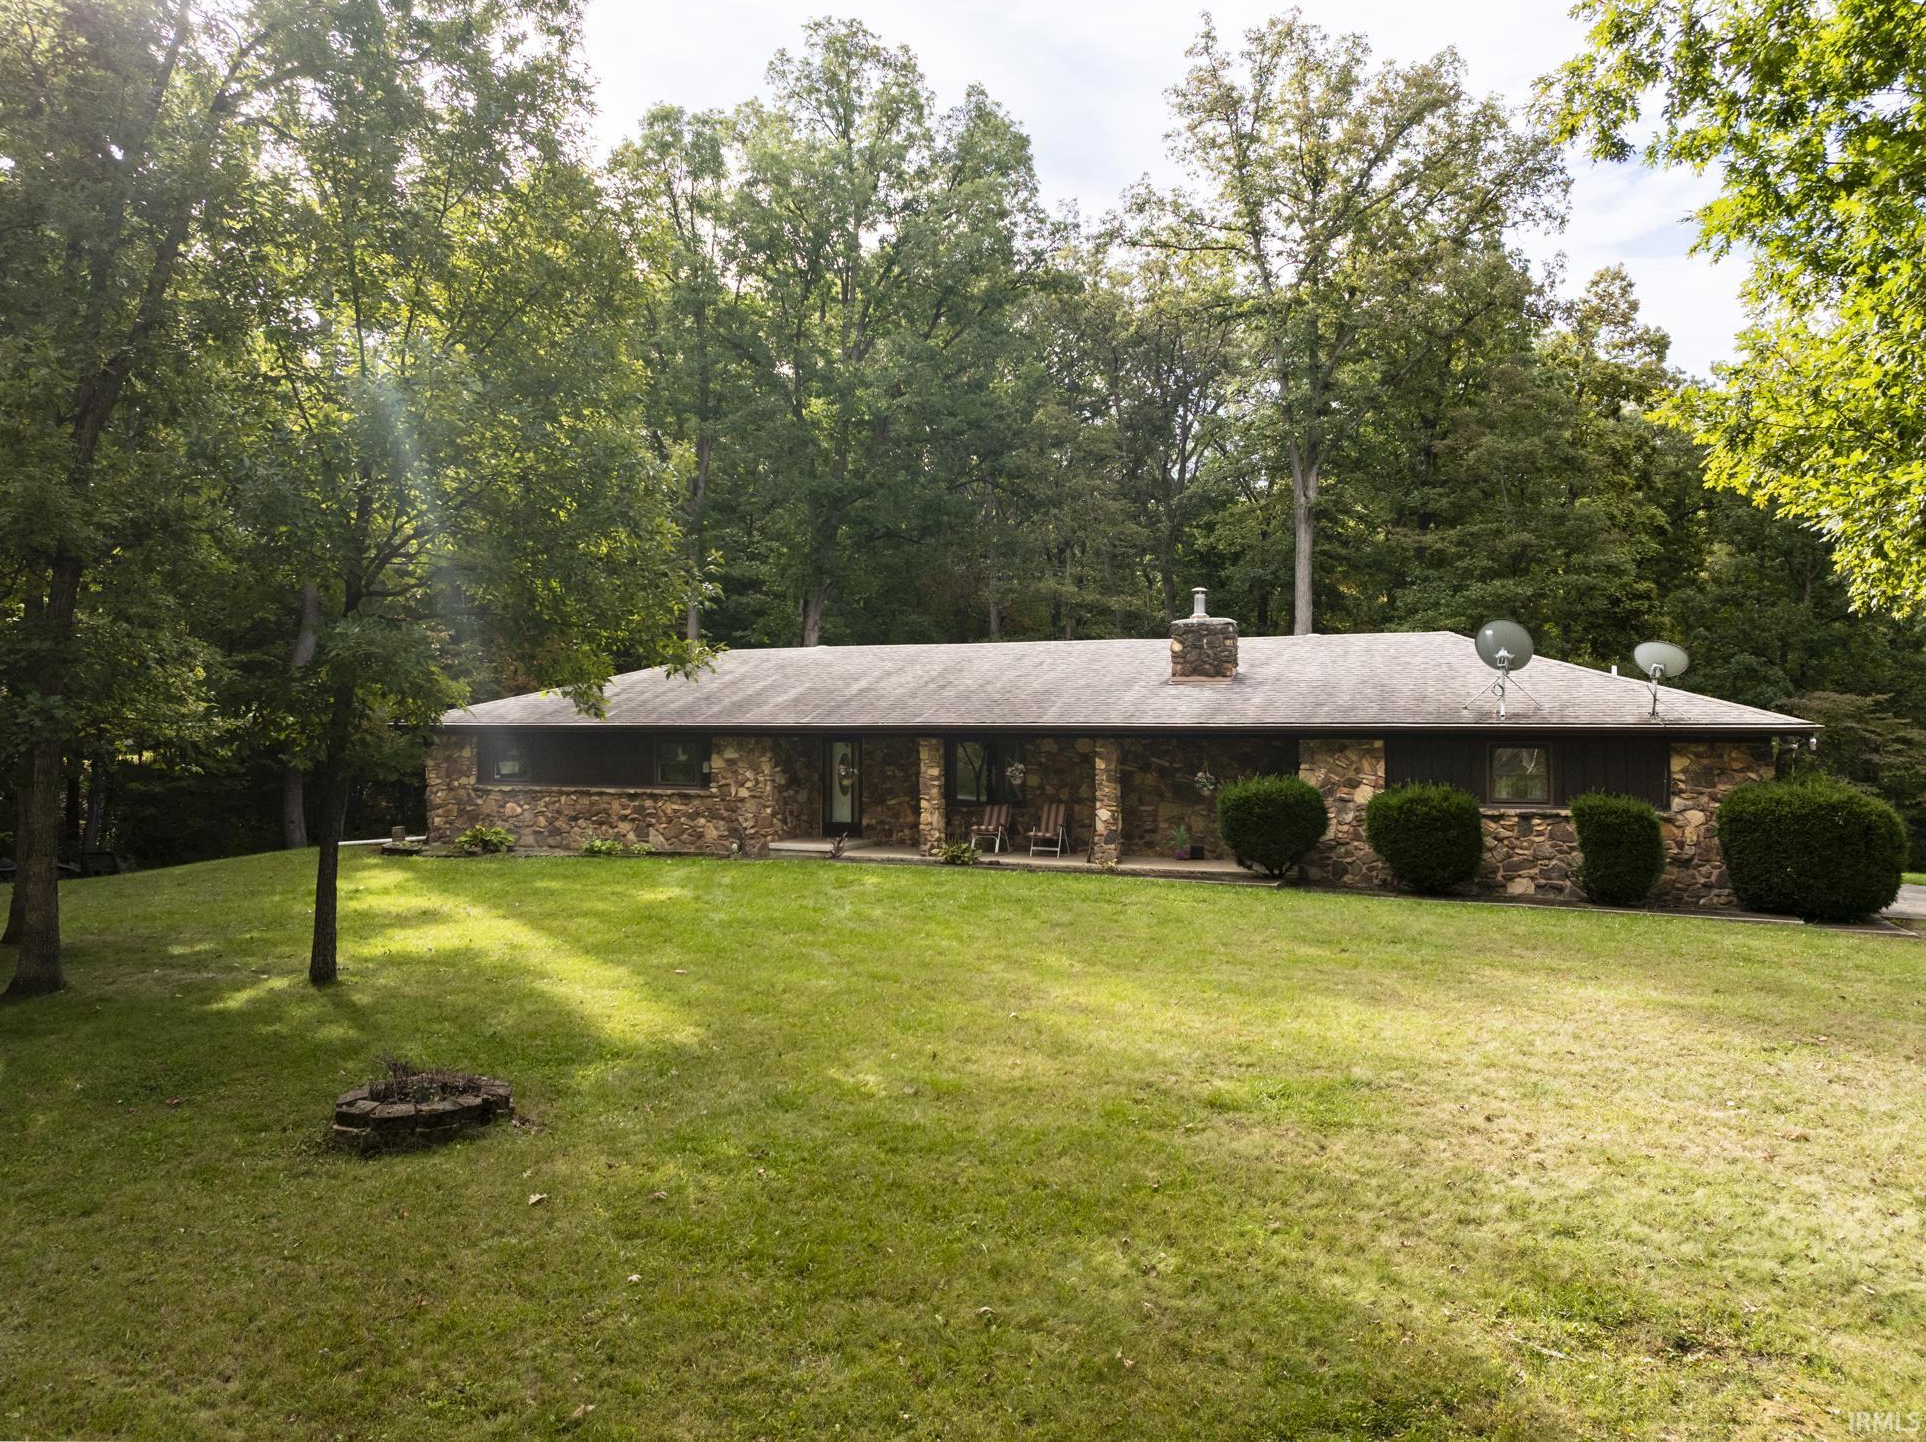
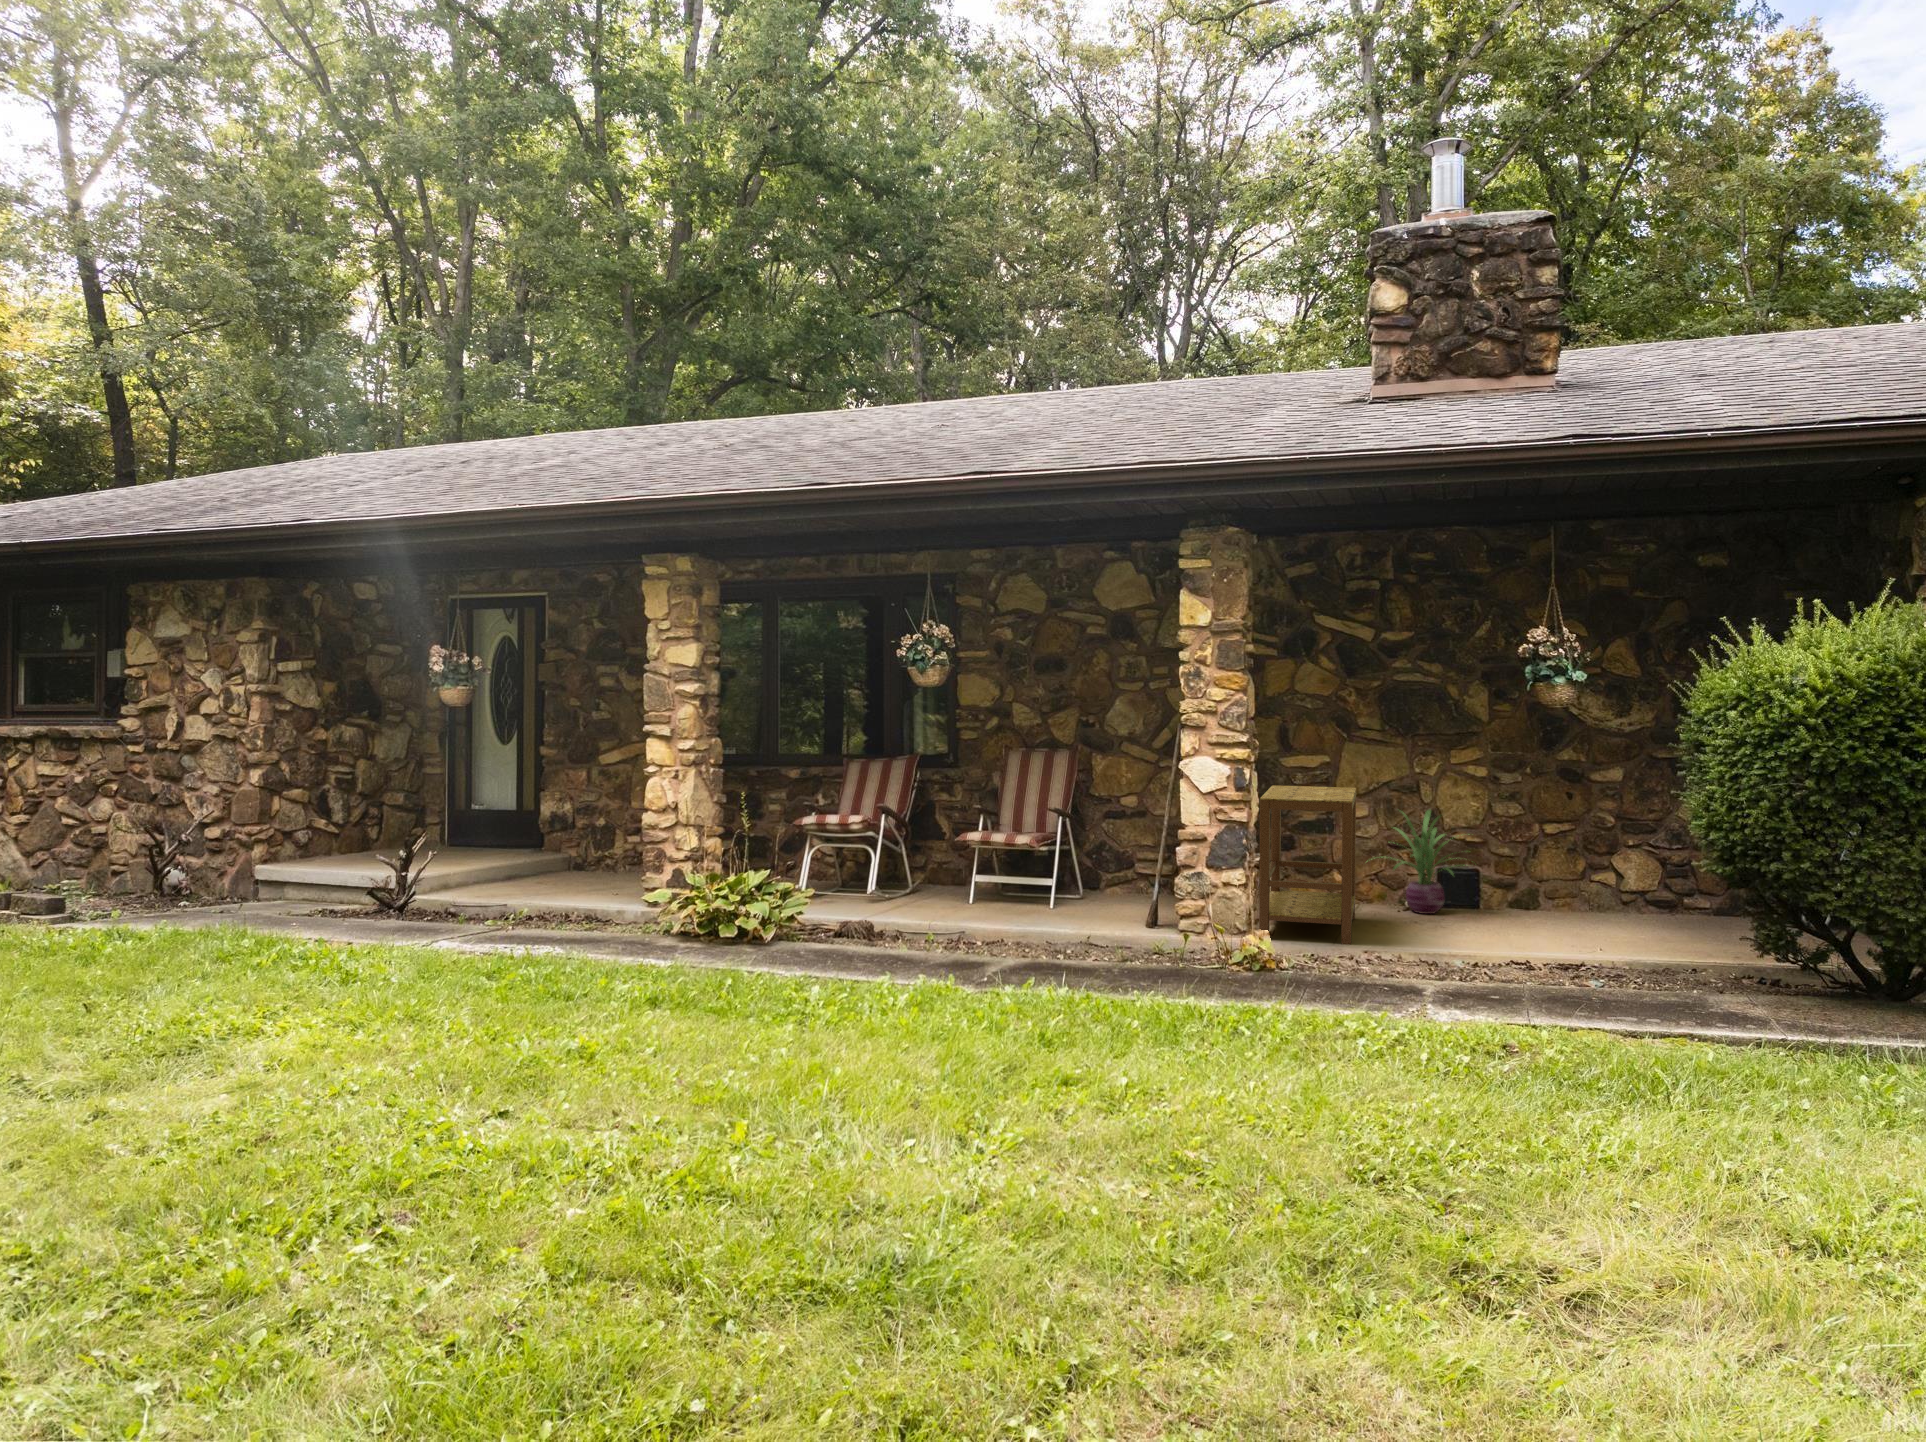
side table: none [1124,817,1157,868] -> present [1259,785,1356,945]

